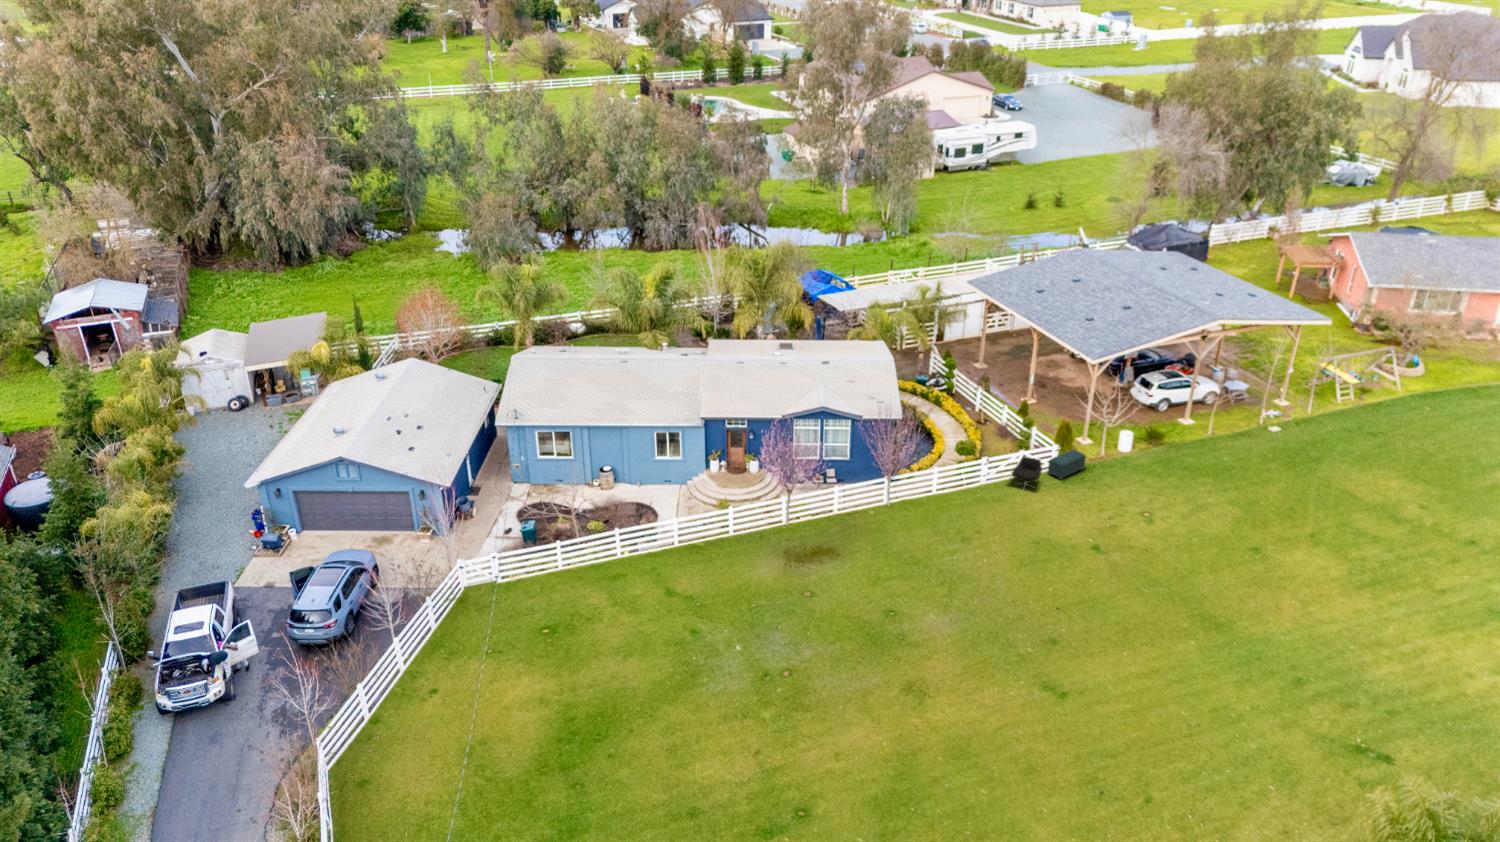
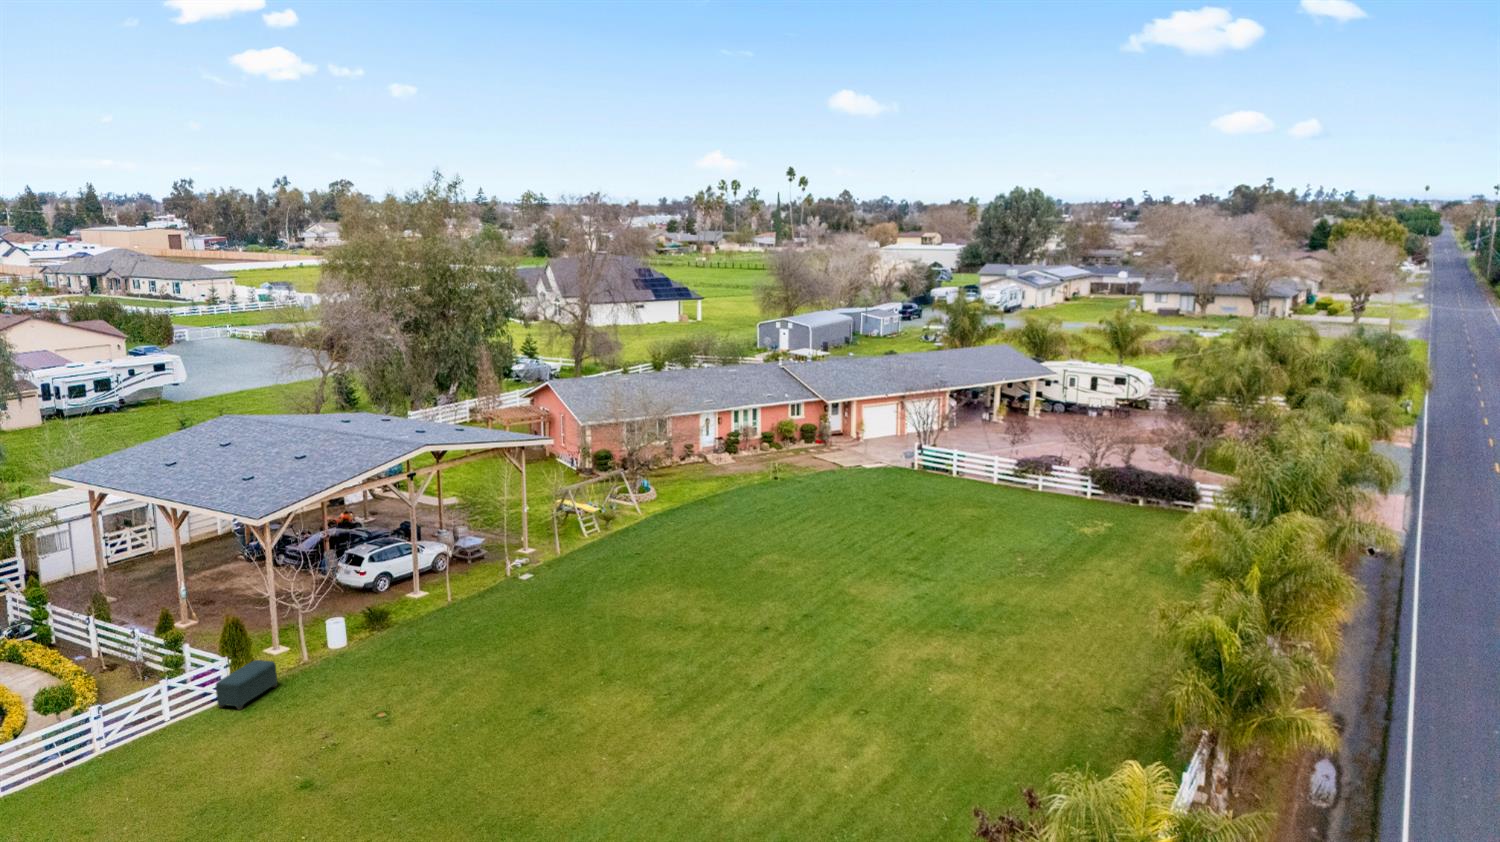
lounge chair: present [1011,457,1042,488] -> none [149,686,204,743]

